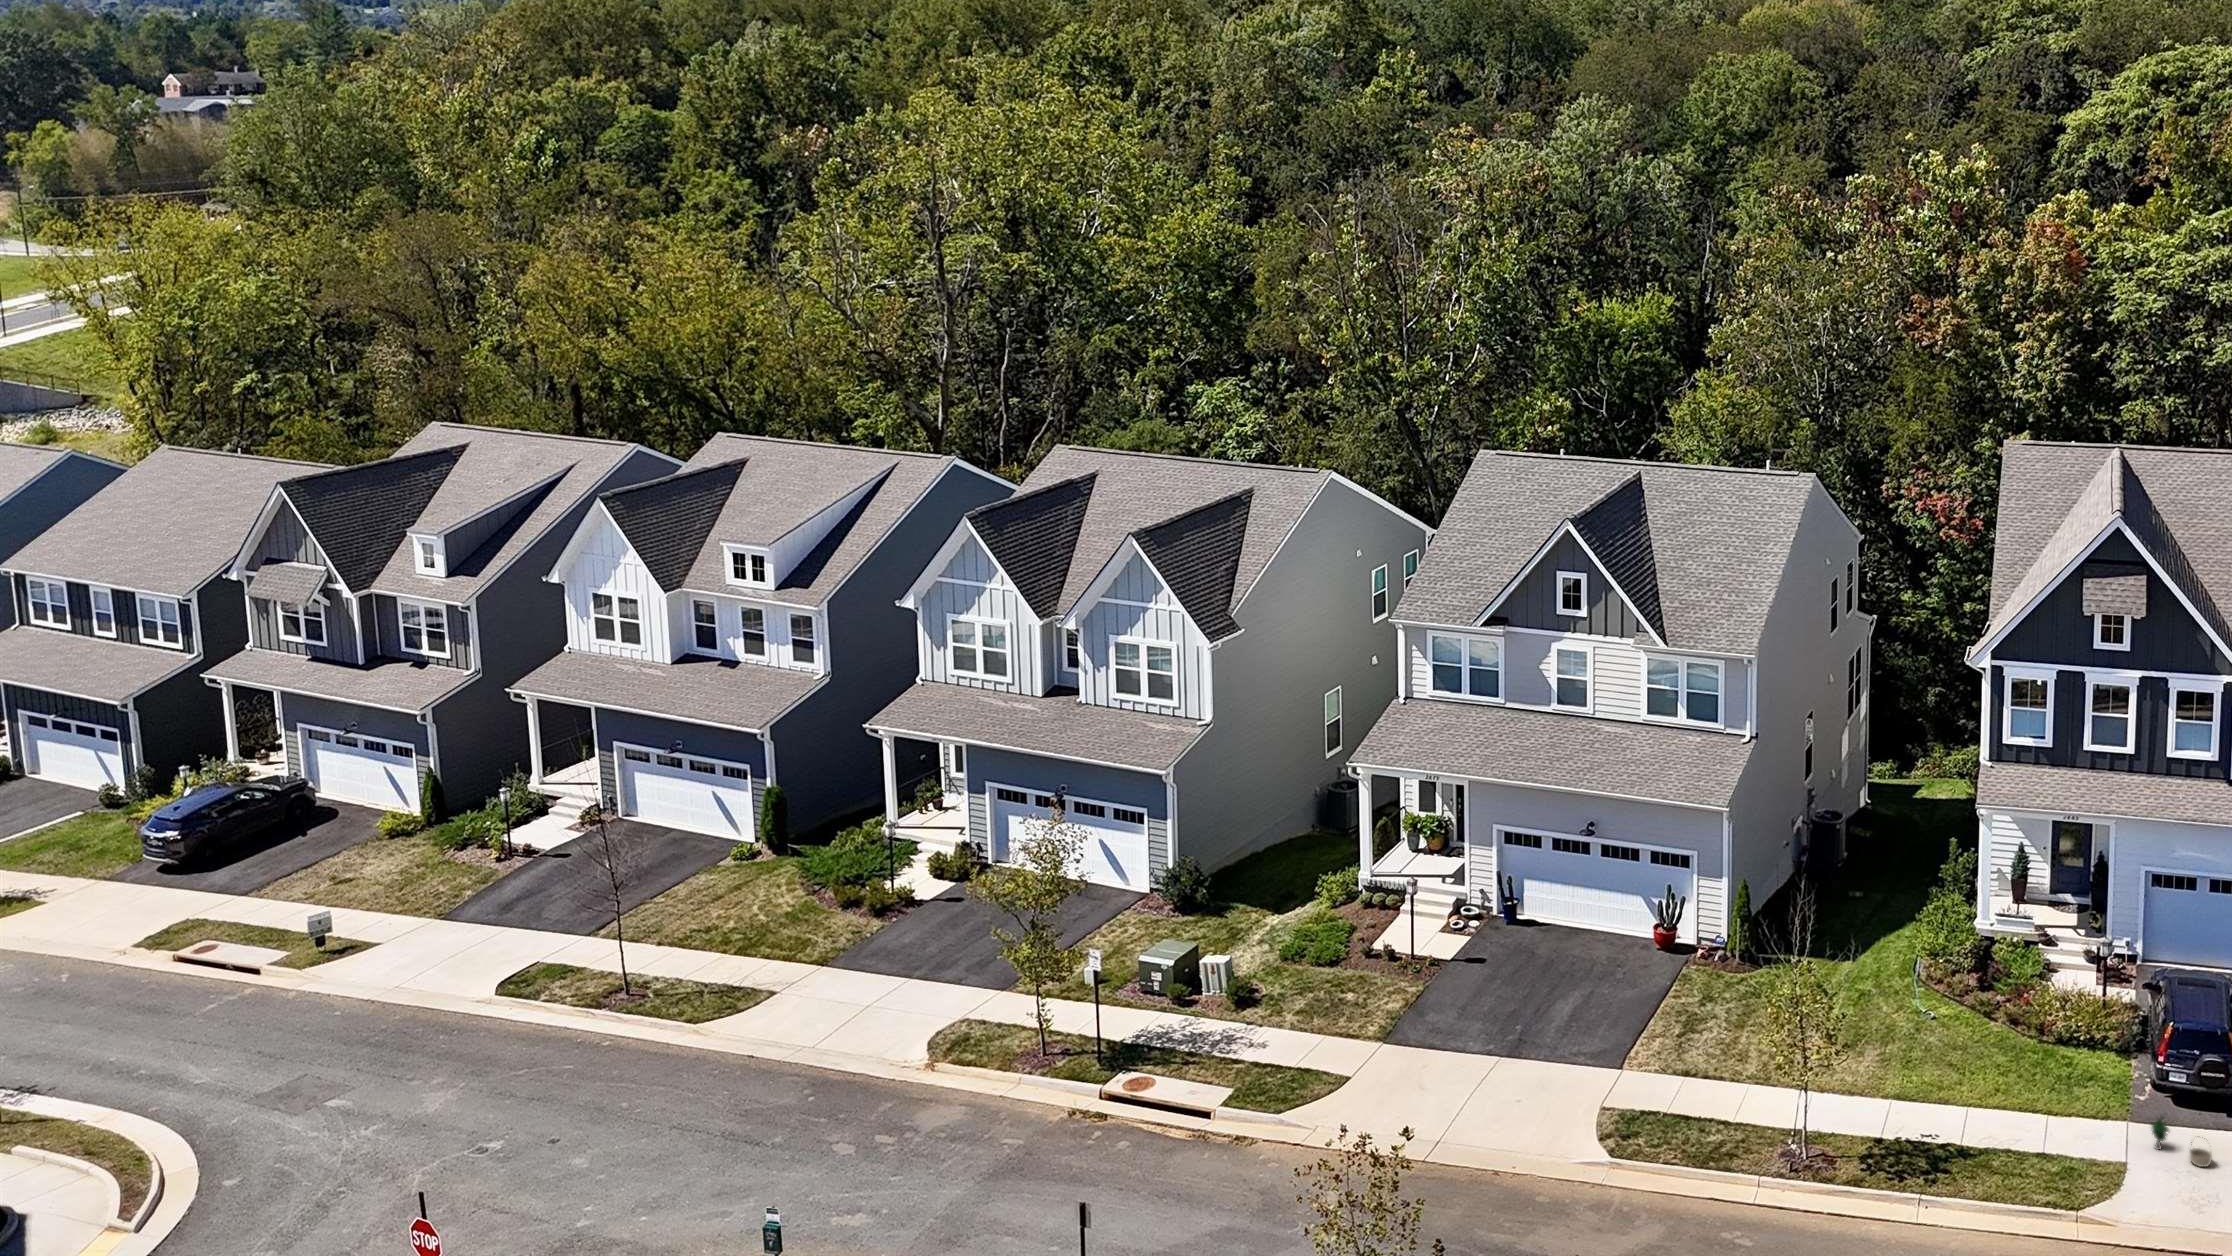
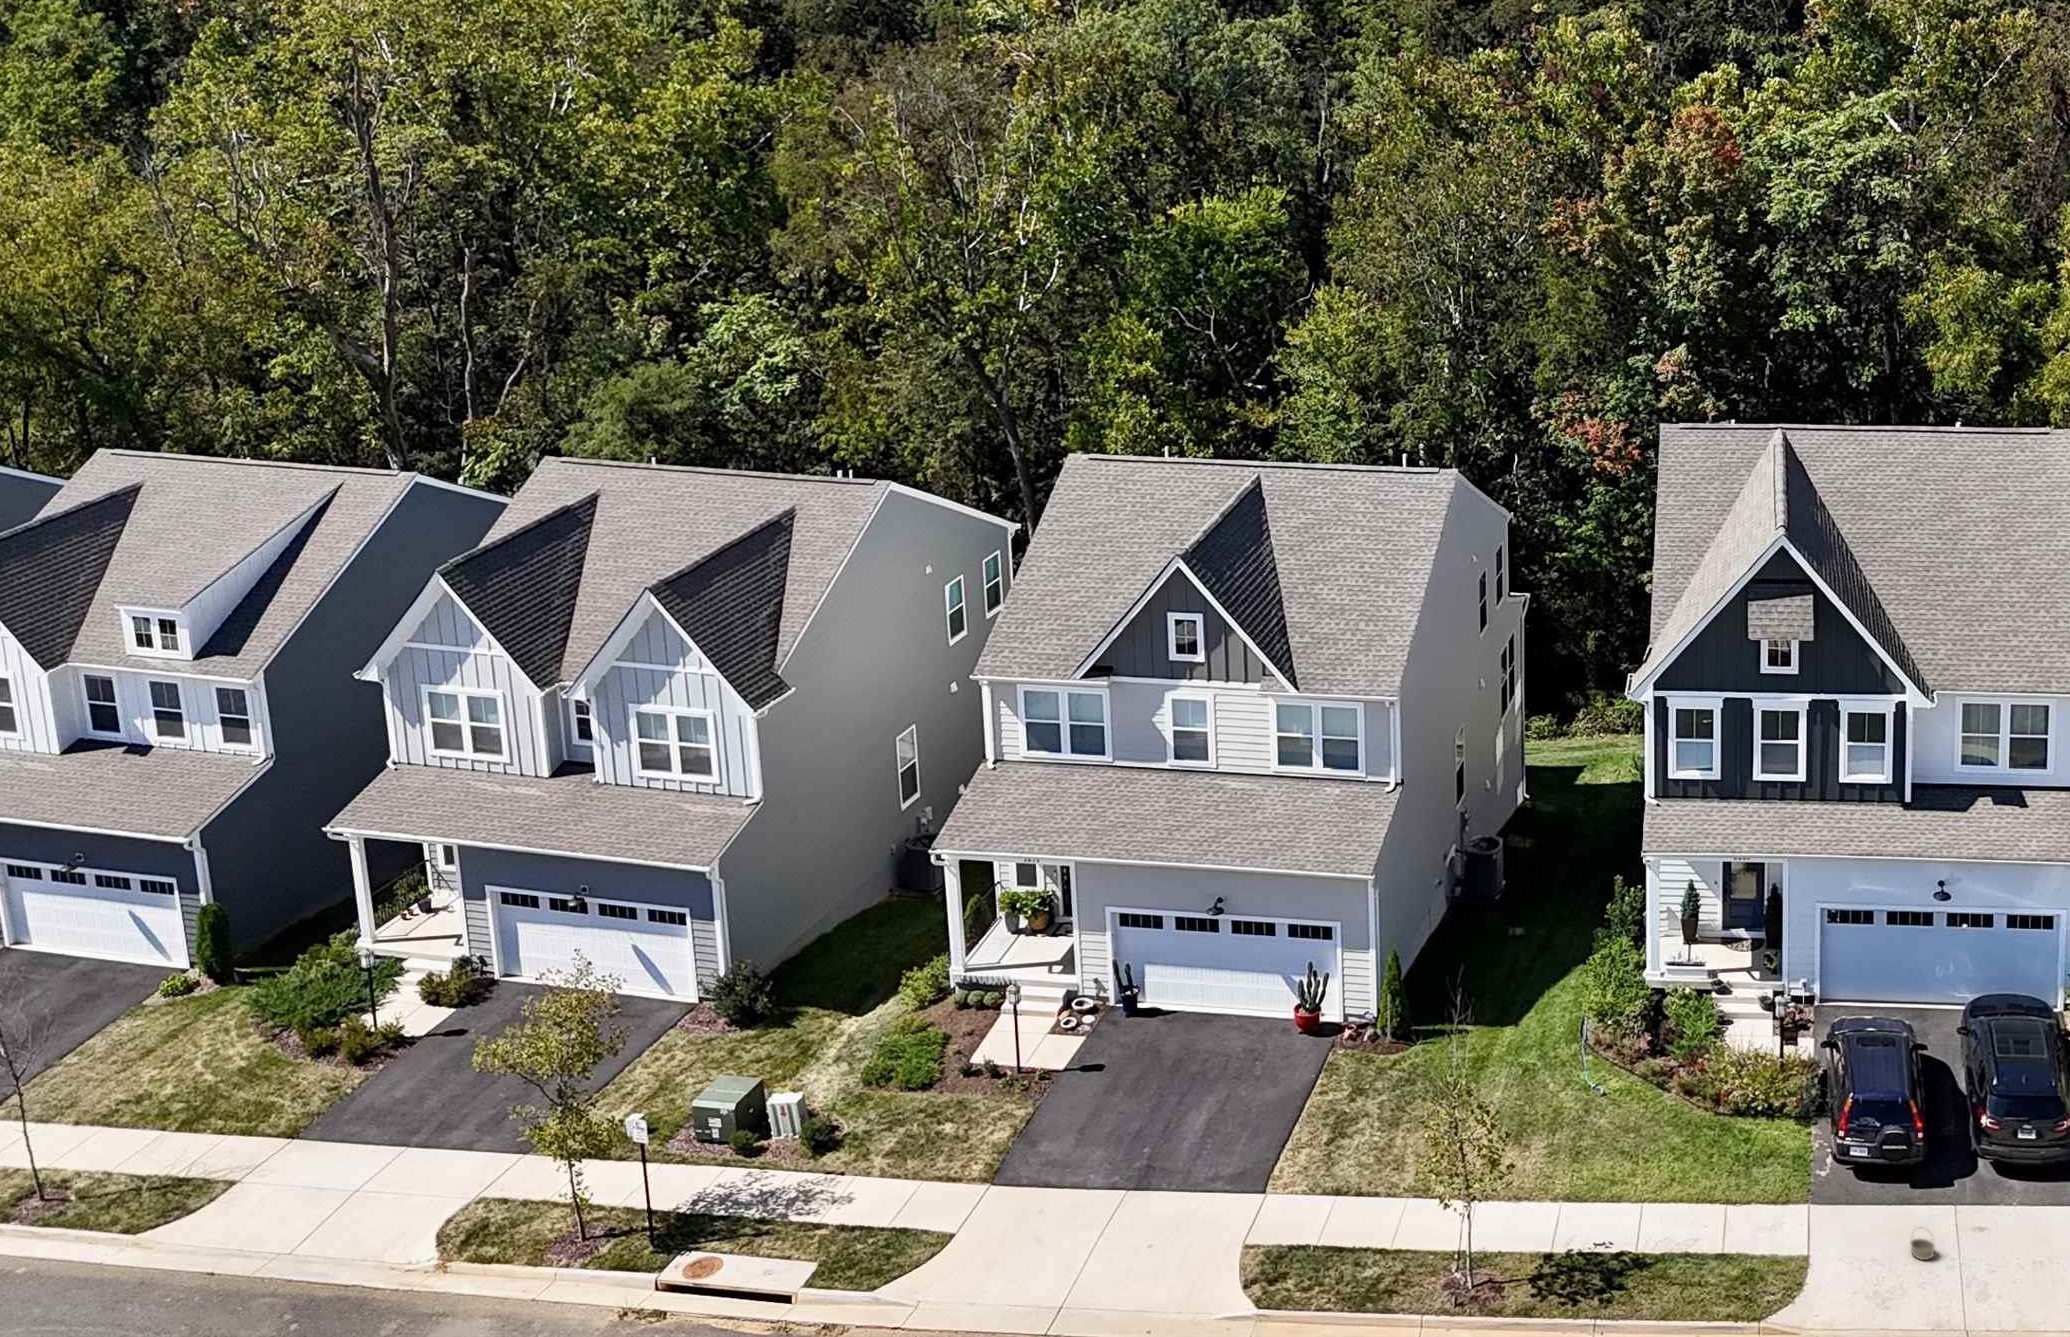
decorative plant: present [2152,1115,2169,1150] -> none [1864,1205,1888,1242]

